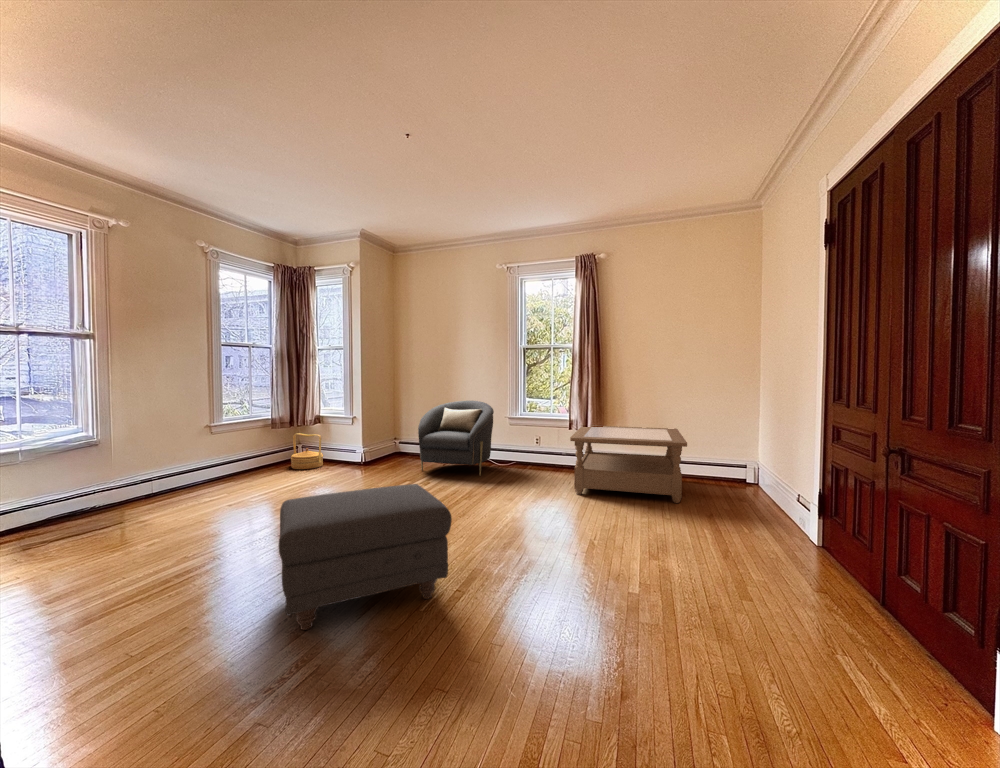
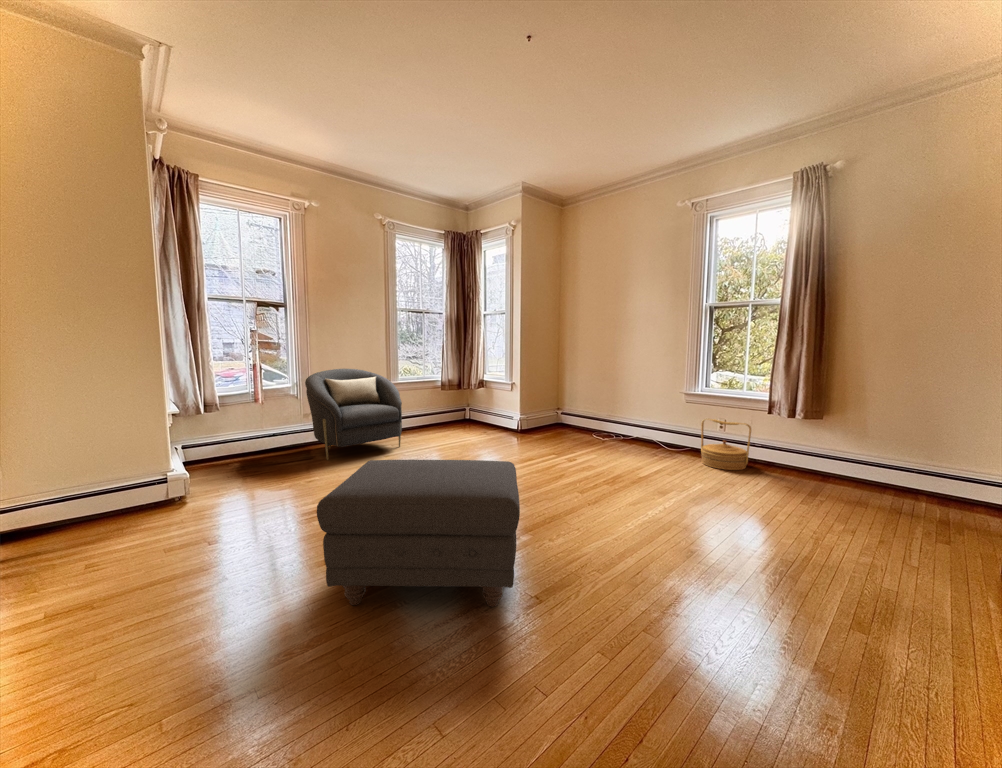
armchair: present [418,401,494,475] -> present [305,369,402,460]
coffee table: present [570,425,687,503] -> none [759,409,993,551]
woven basket: present [291,433,323,469] -> present [701,419,751,470]

